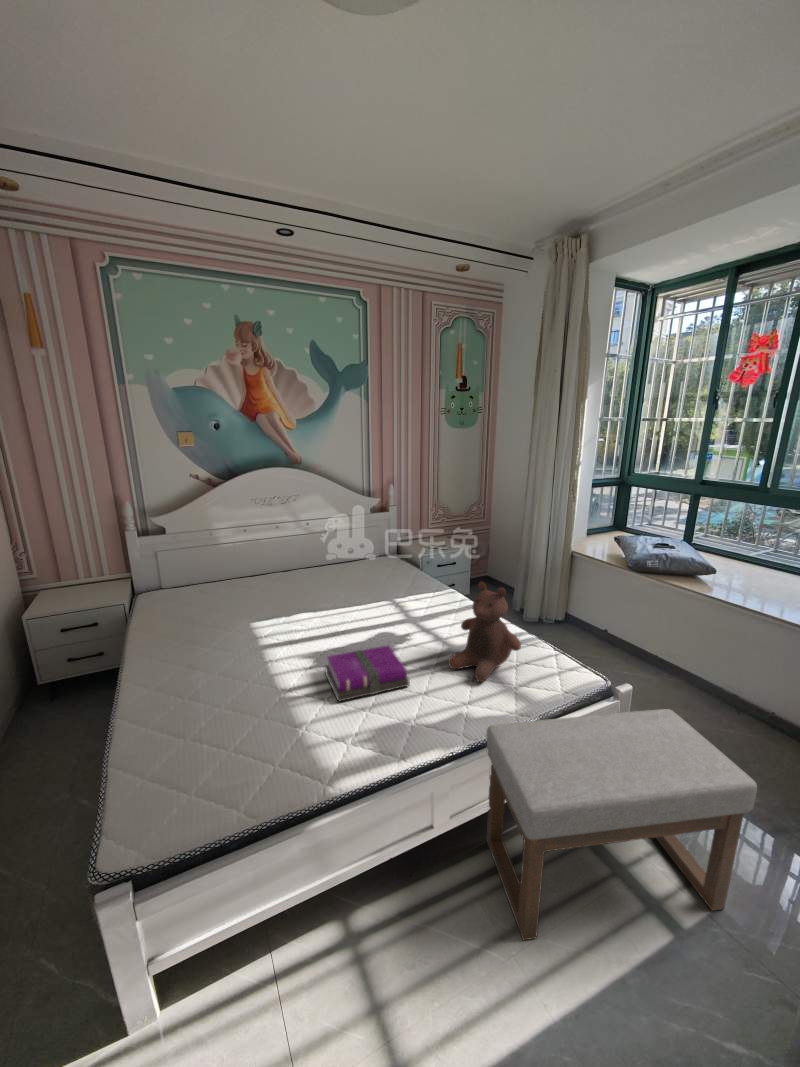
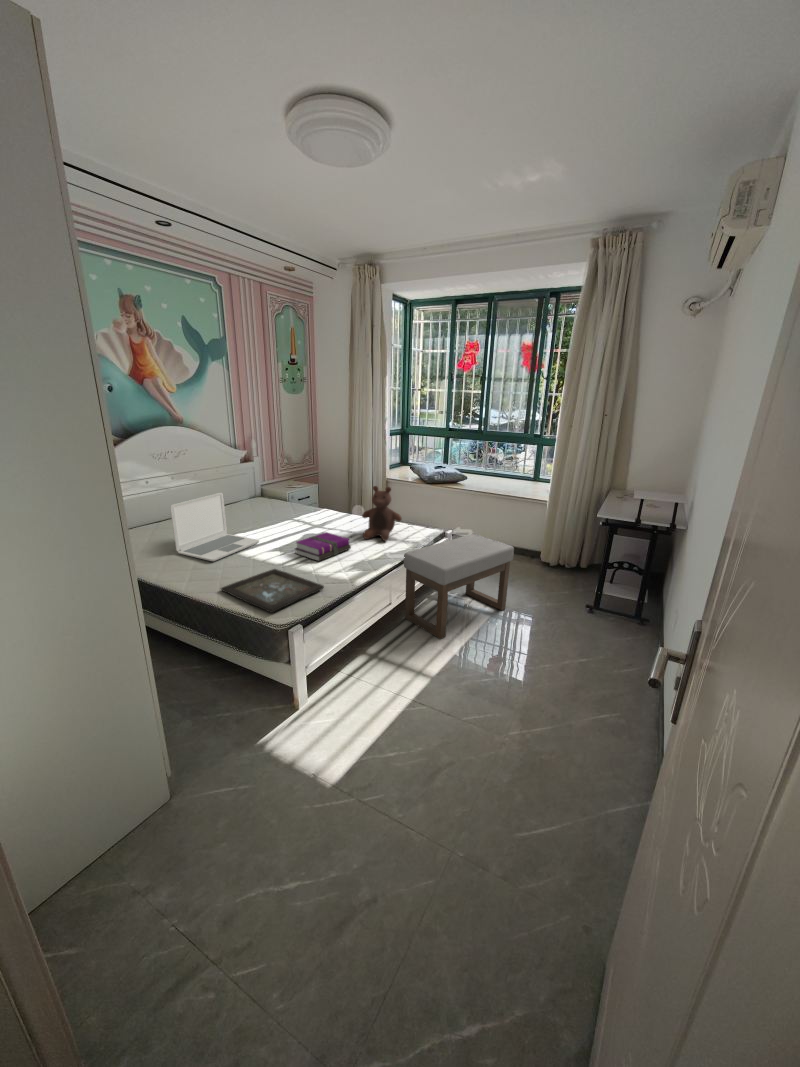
laptop: none [193,561,303,662] -> present [170,493,259,561]
tray: none [147,700,281,812] -> present [221,569,324,613]

